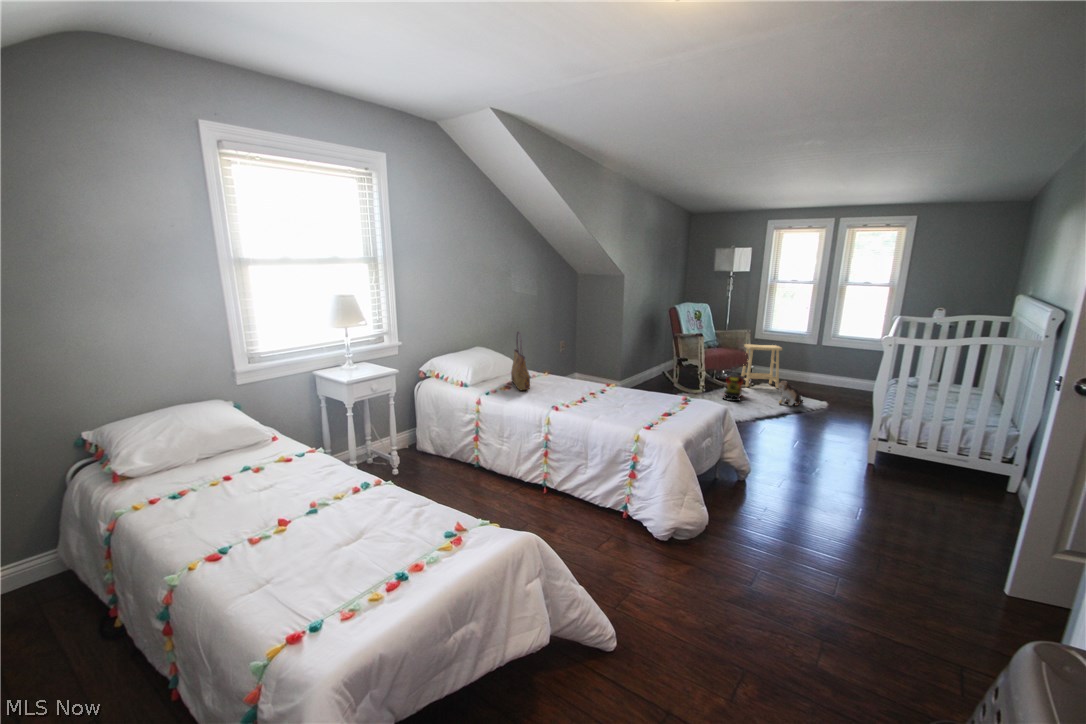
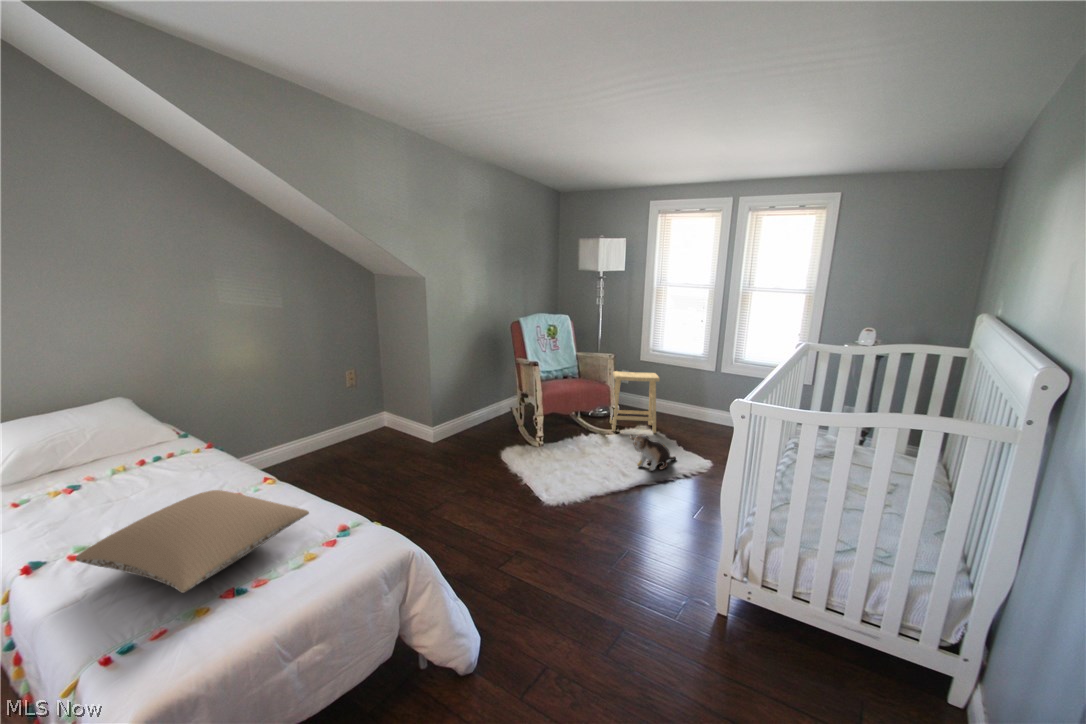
tote bag: present [511,331,530,390] -> none [31,388,114,505]
toy train: present [723,366,744,401] -> none [560,407,599,463]
pillow: none [598,379,672,409] -> present [76,490,309,593]

